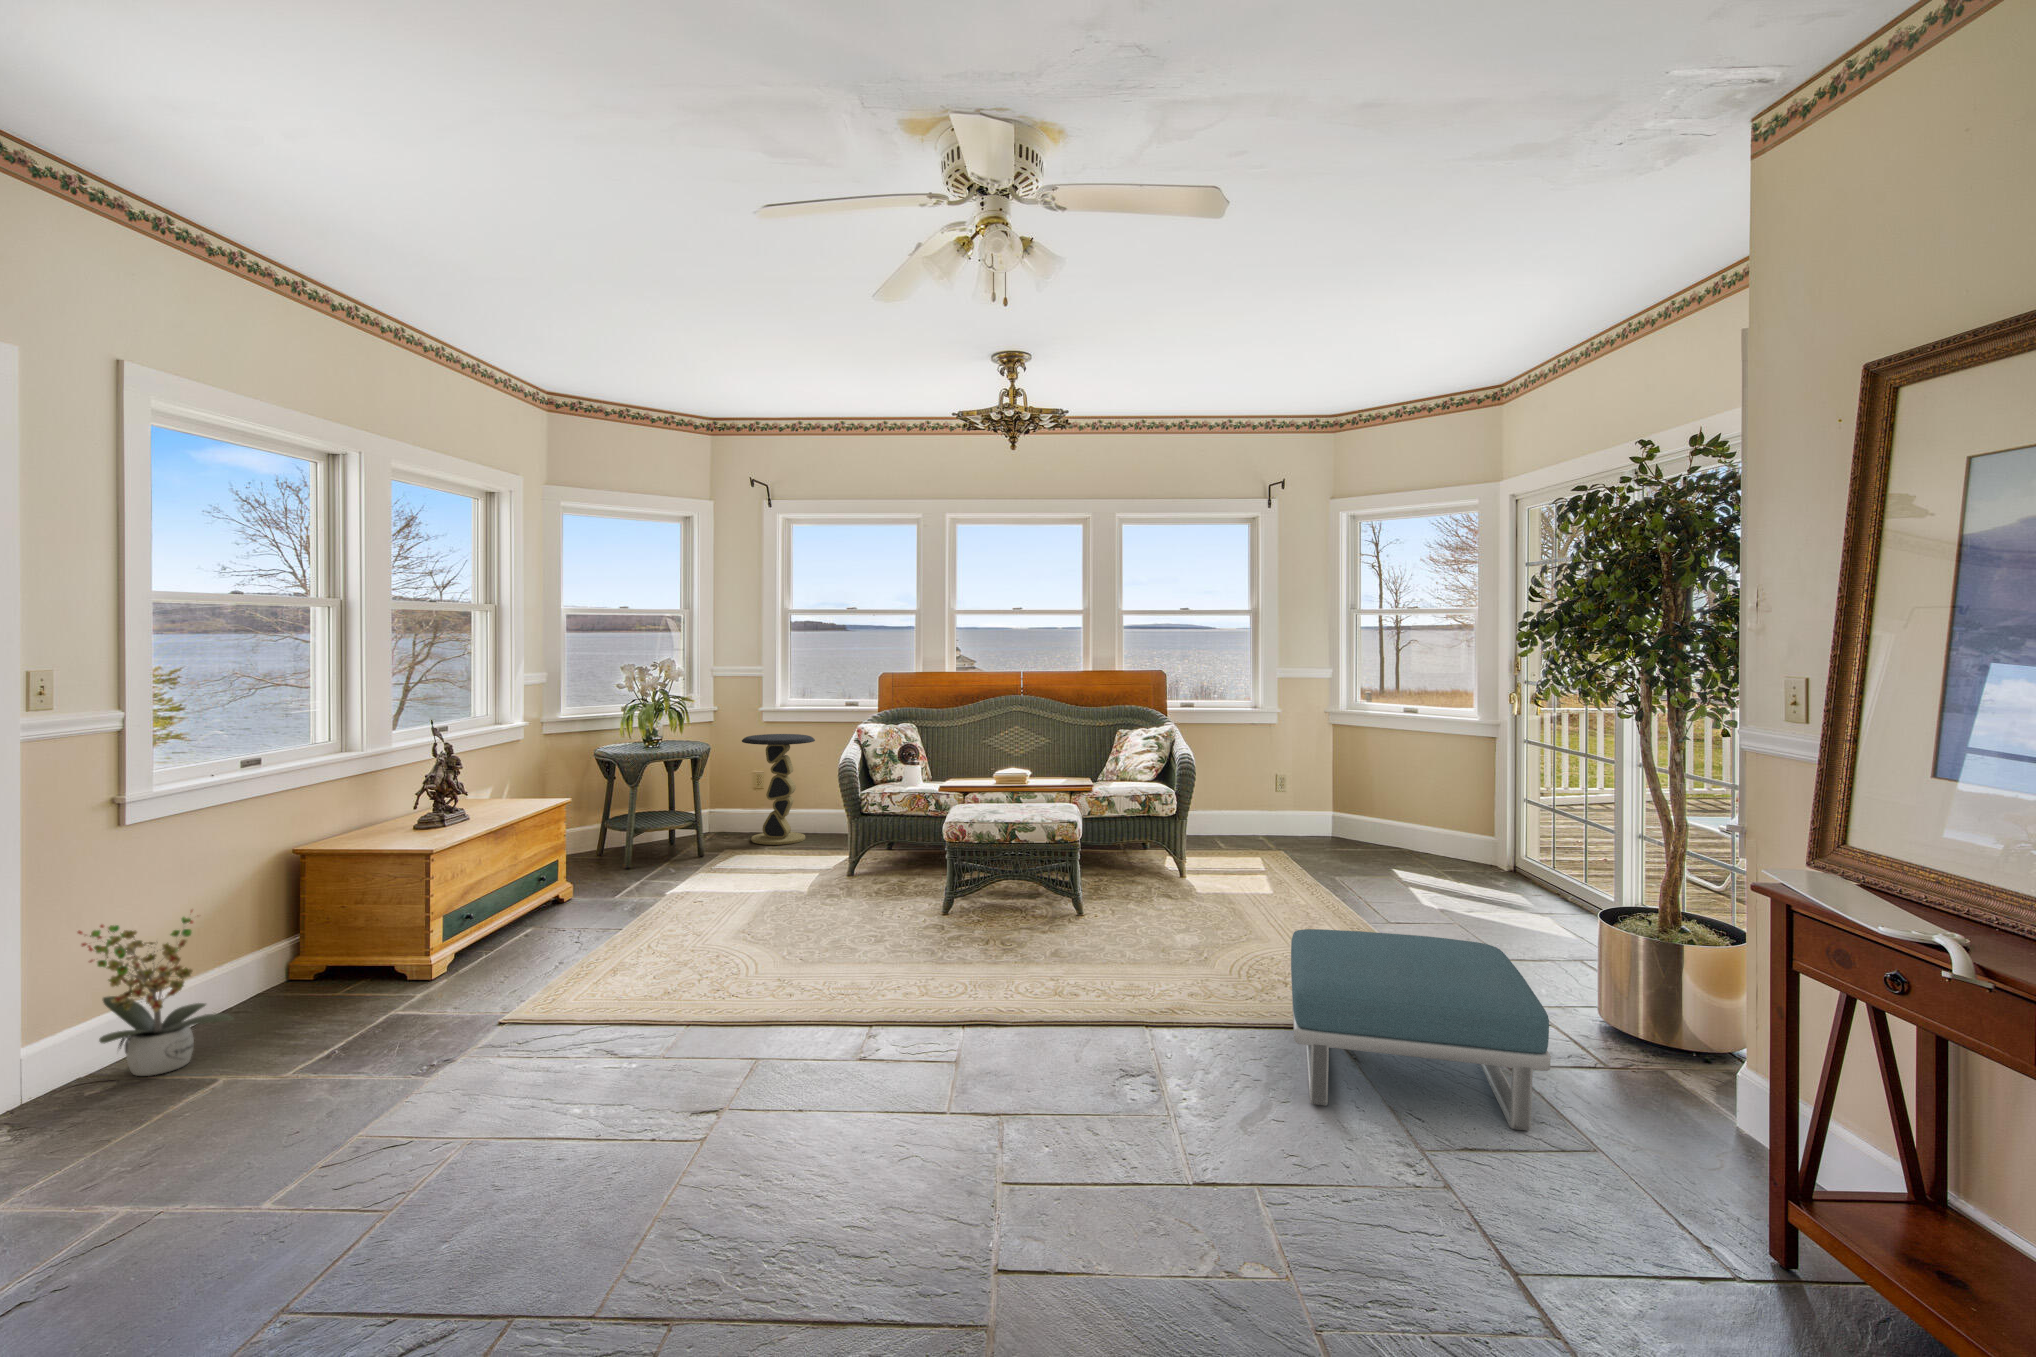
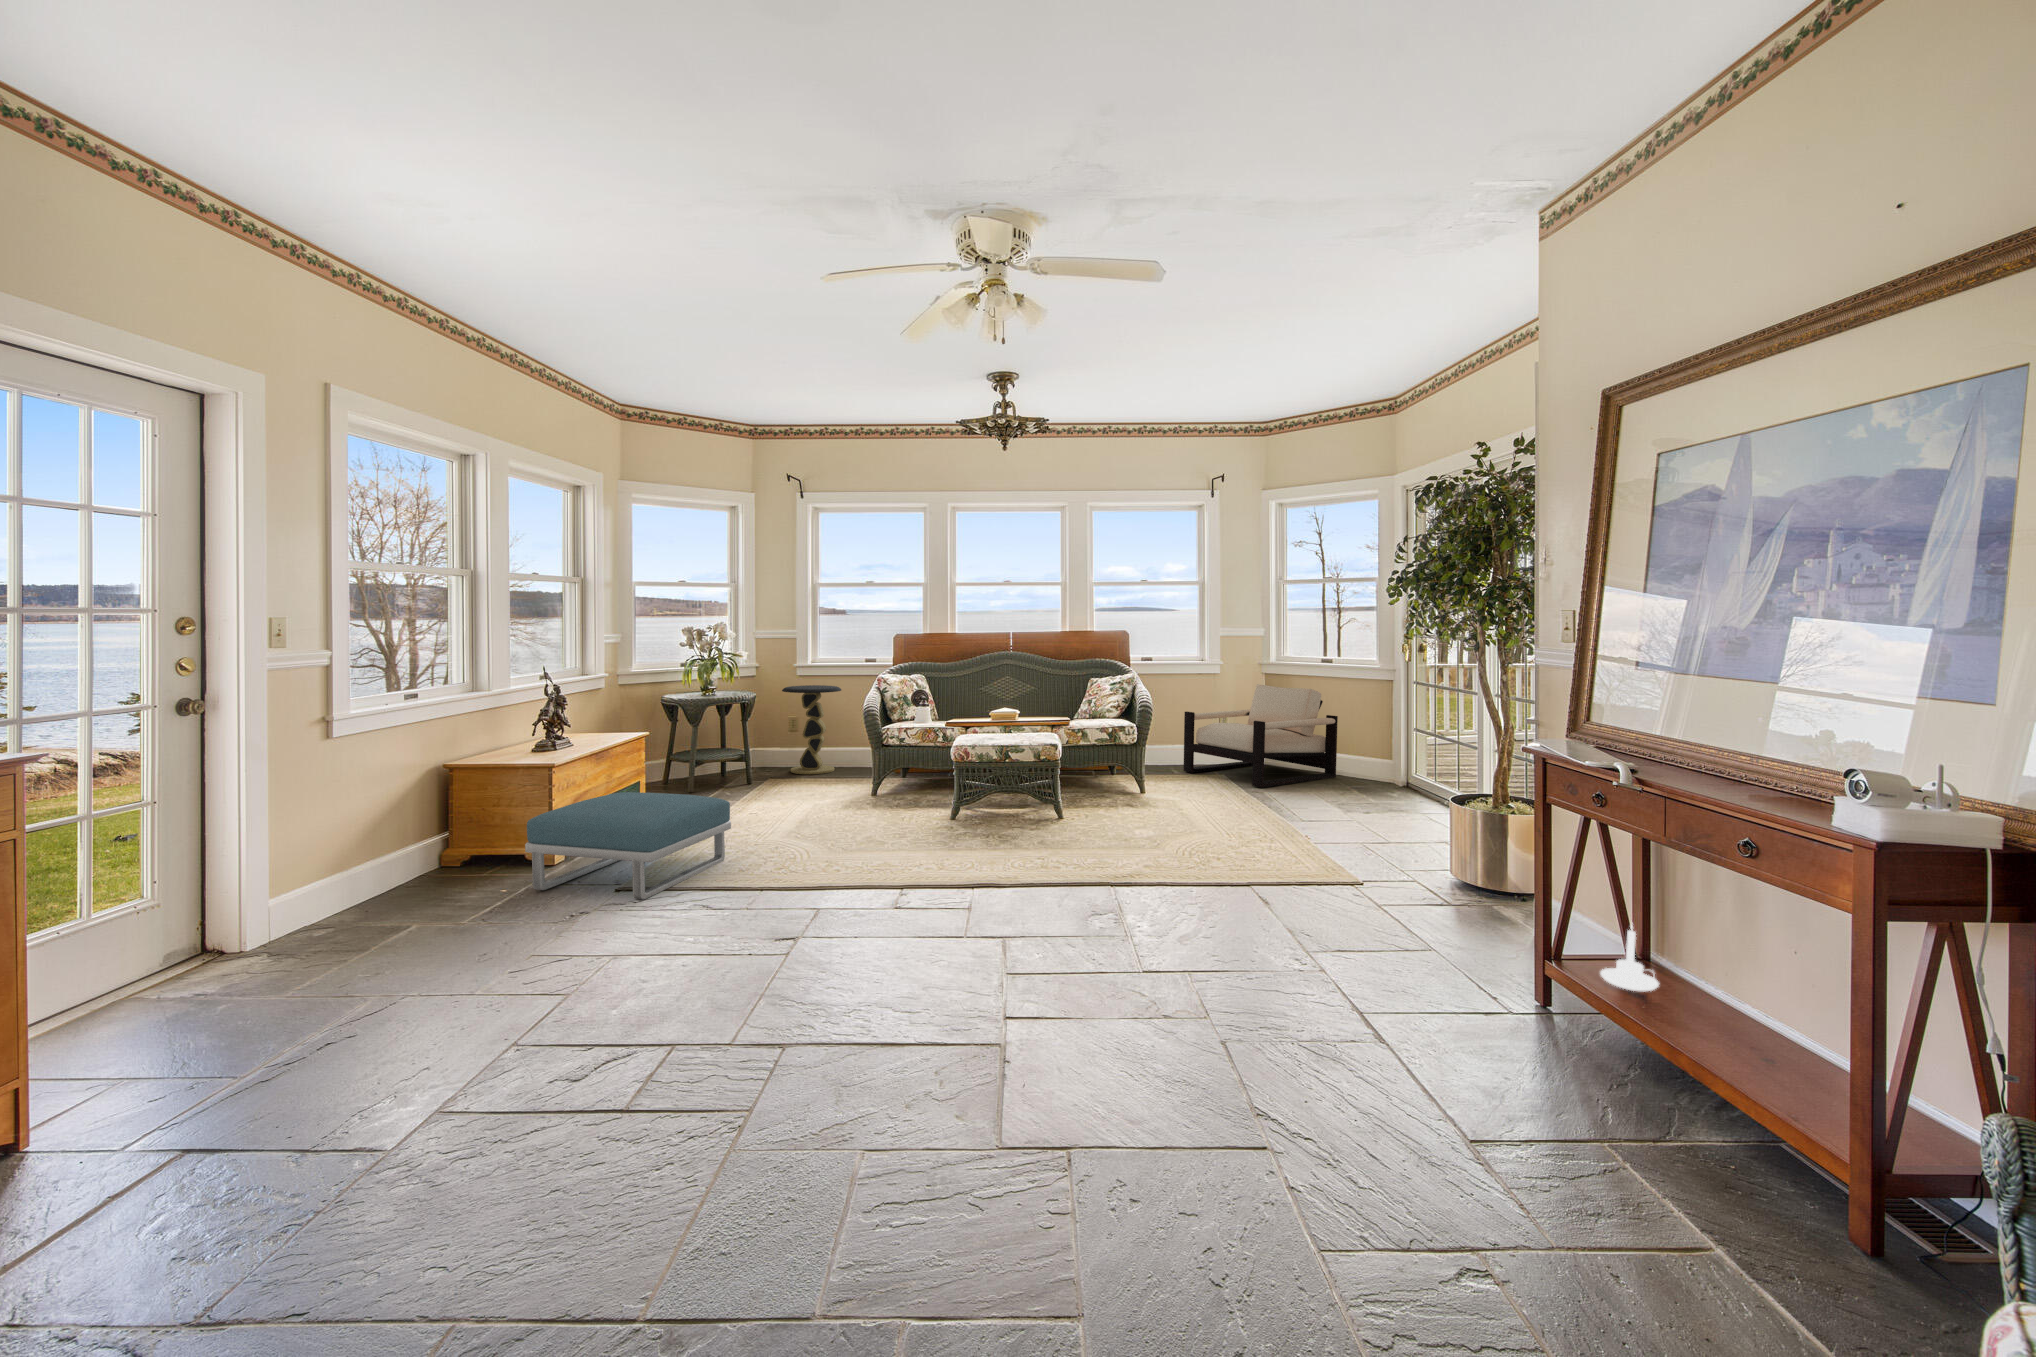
armchair: none [1237,737,1431,871] -> present [1184,684,1338,788]
potted plant: present [78,910,233,1076] -> none [310,802,425,924]
footstool: present [1291,929,1551,1131] -> present [525,792,731,899]
candle holder: none [1880,1153,1979,1264] -> present [1600,925,1659,991]

